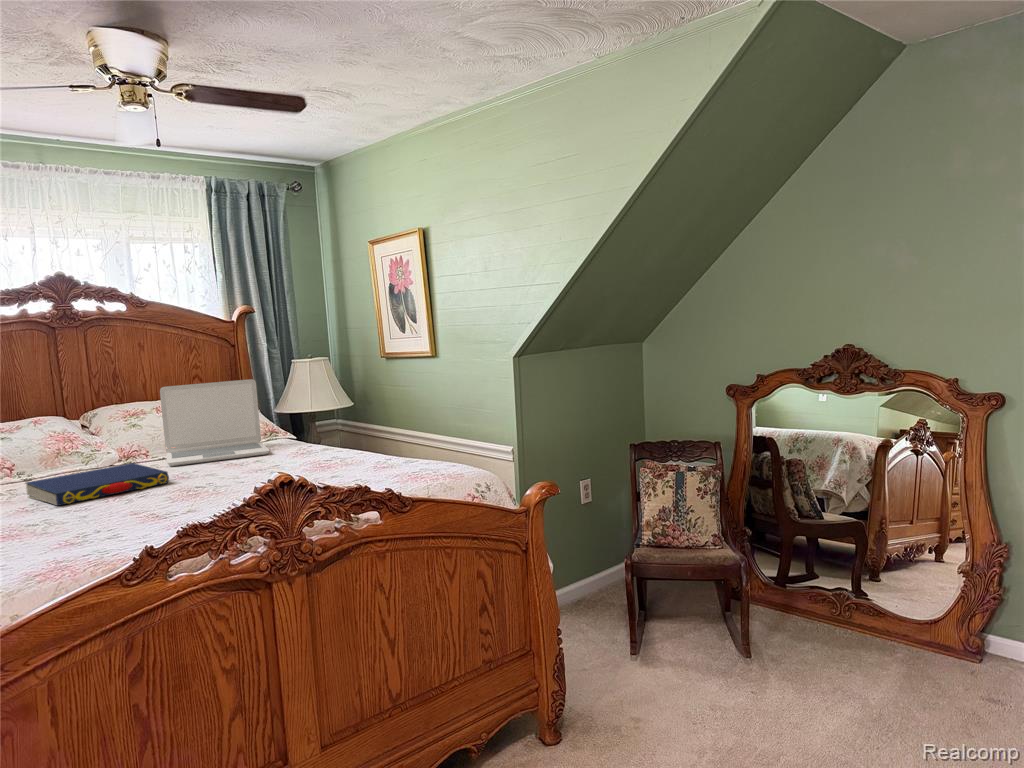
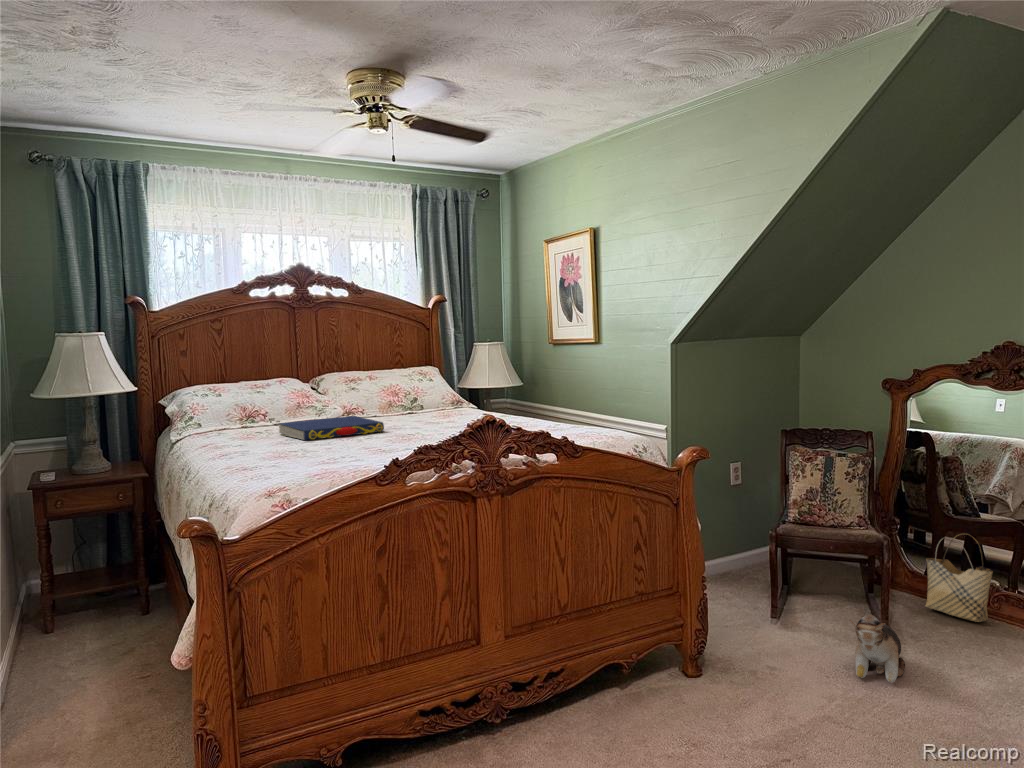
laptop: present [160,379,269,466] -> none [373,356,459,422]
woven basket: none [779,543,844,635] -> present [925,533,993,622]
plush toy: none [713,653,770,724] -> present [850,615,906,683]

